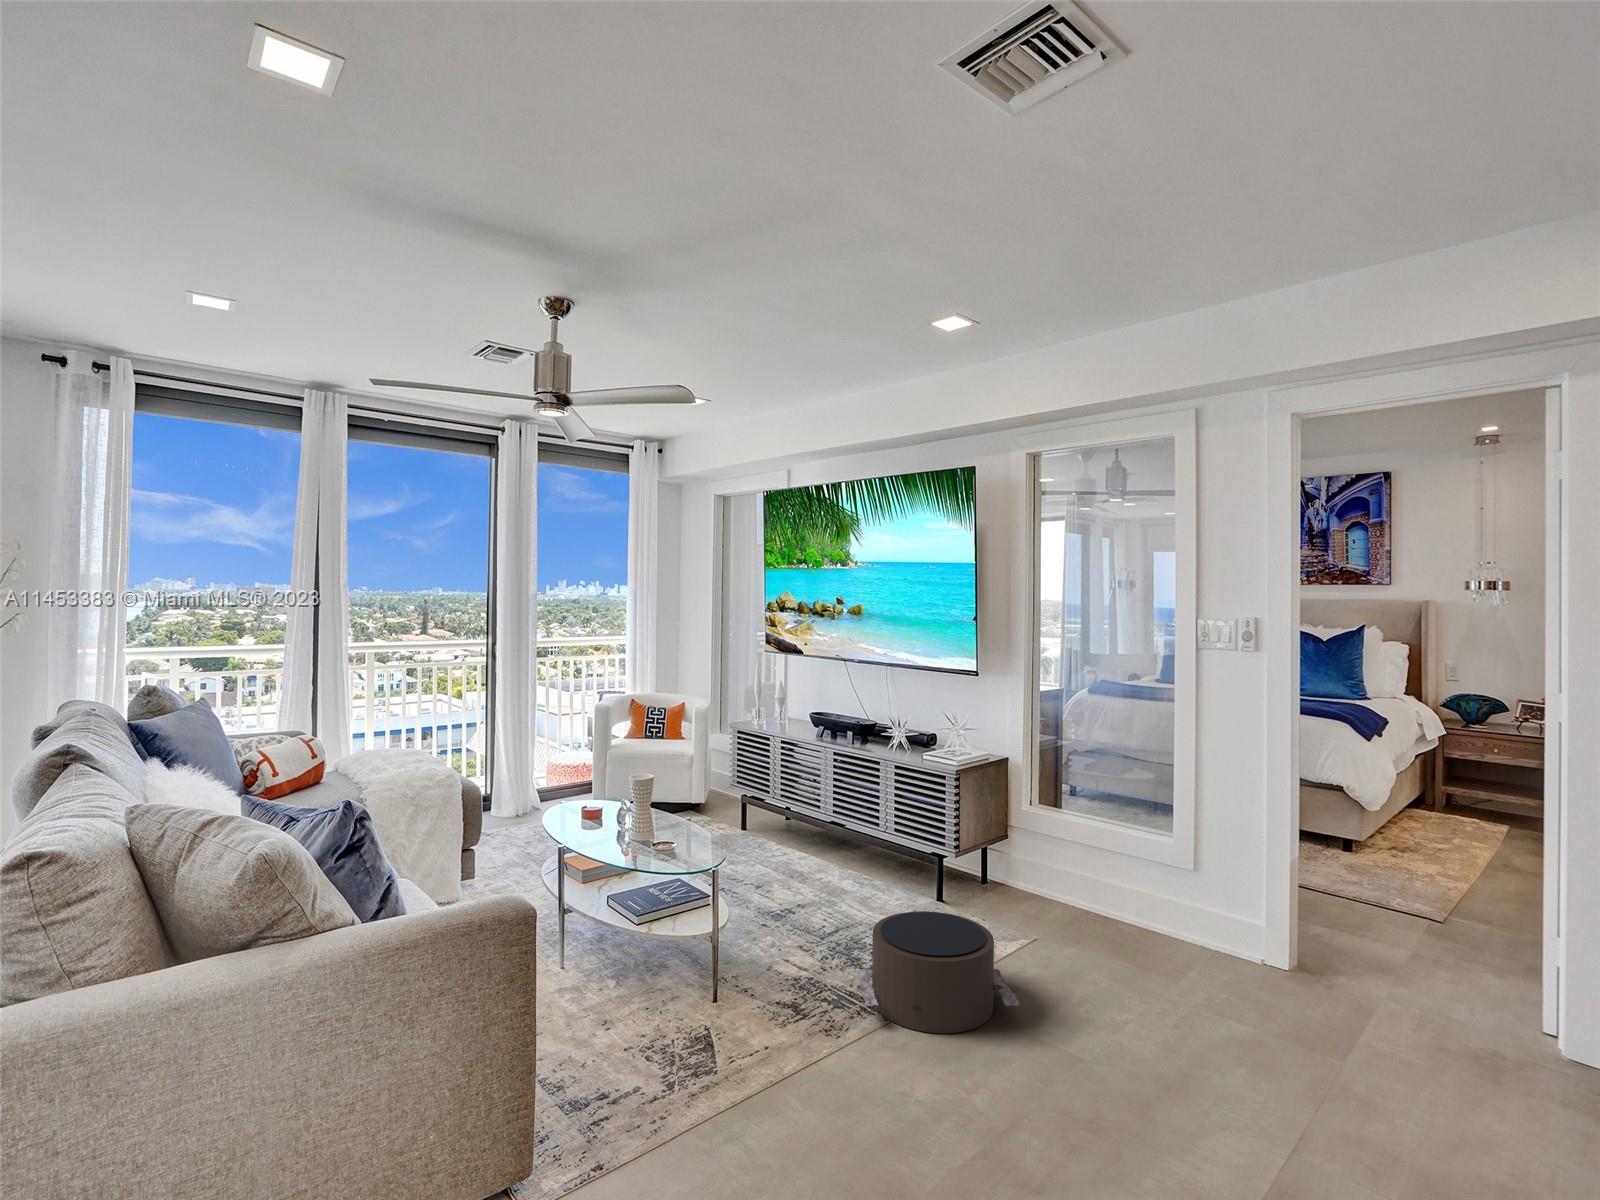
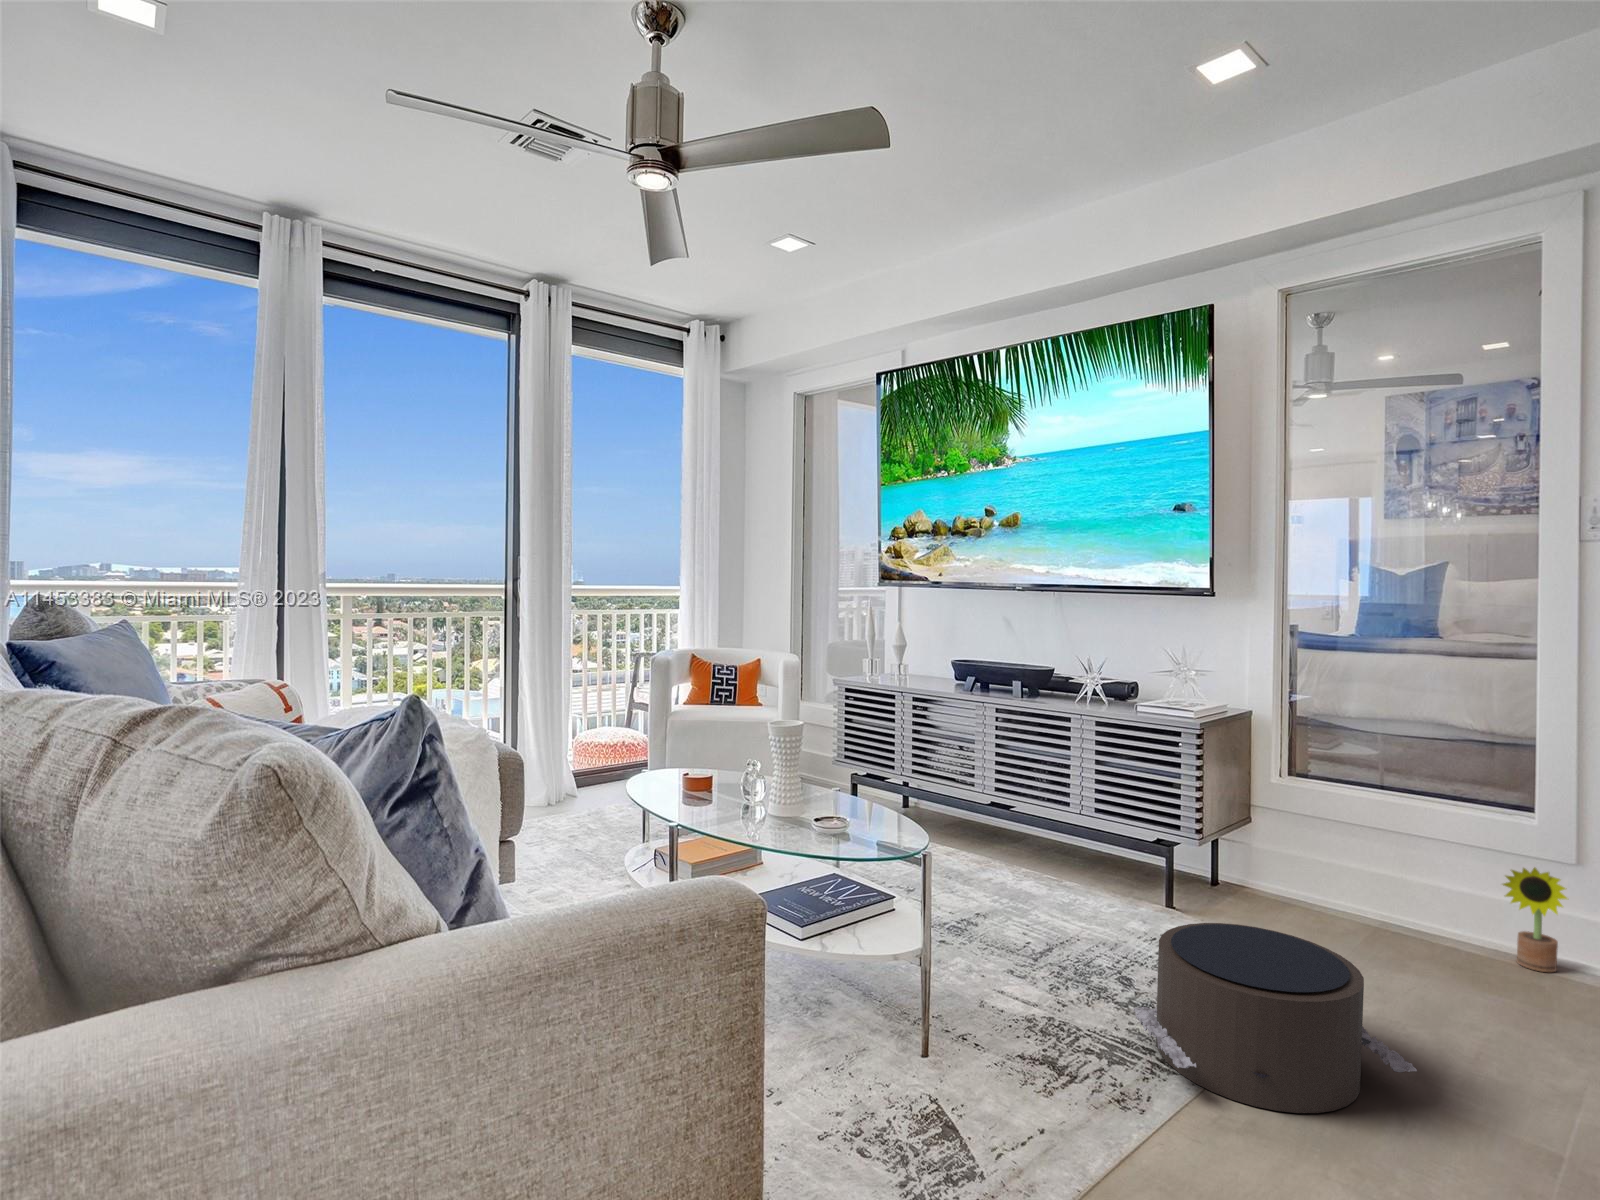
decorative plant: none [1142,868,1180,941] -> present [1503,867,1567,972]

